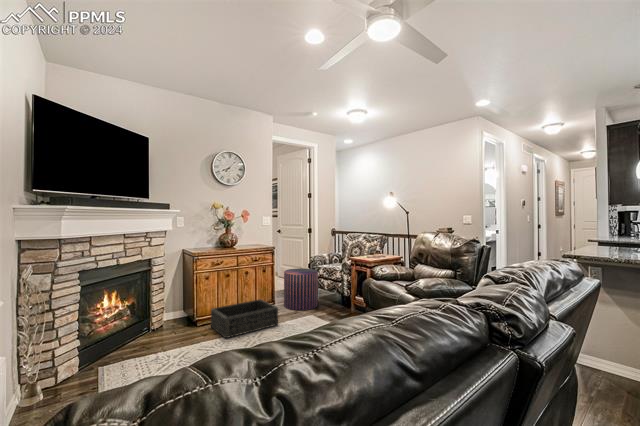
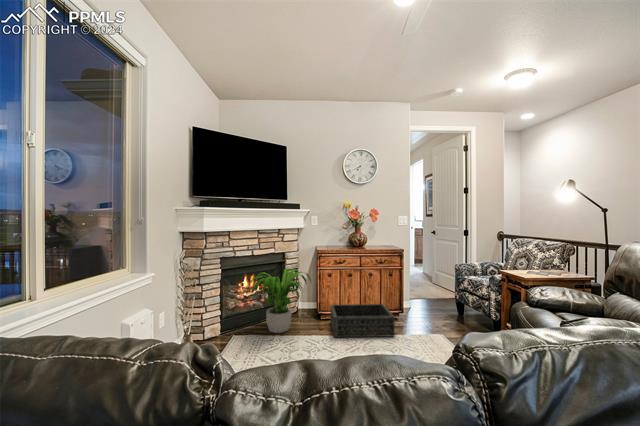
pouf: present [284,268,318,310] -> none [416,276,458,327]
potted plant: none [118,276,195,351] -> present [248,268,311,333]

